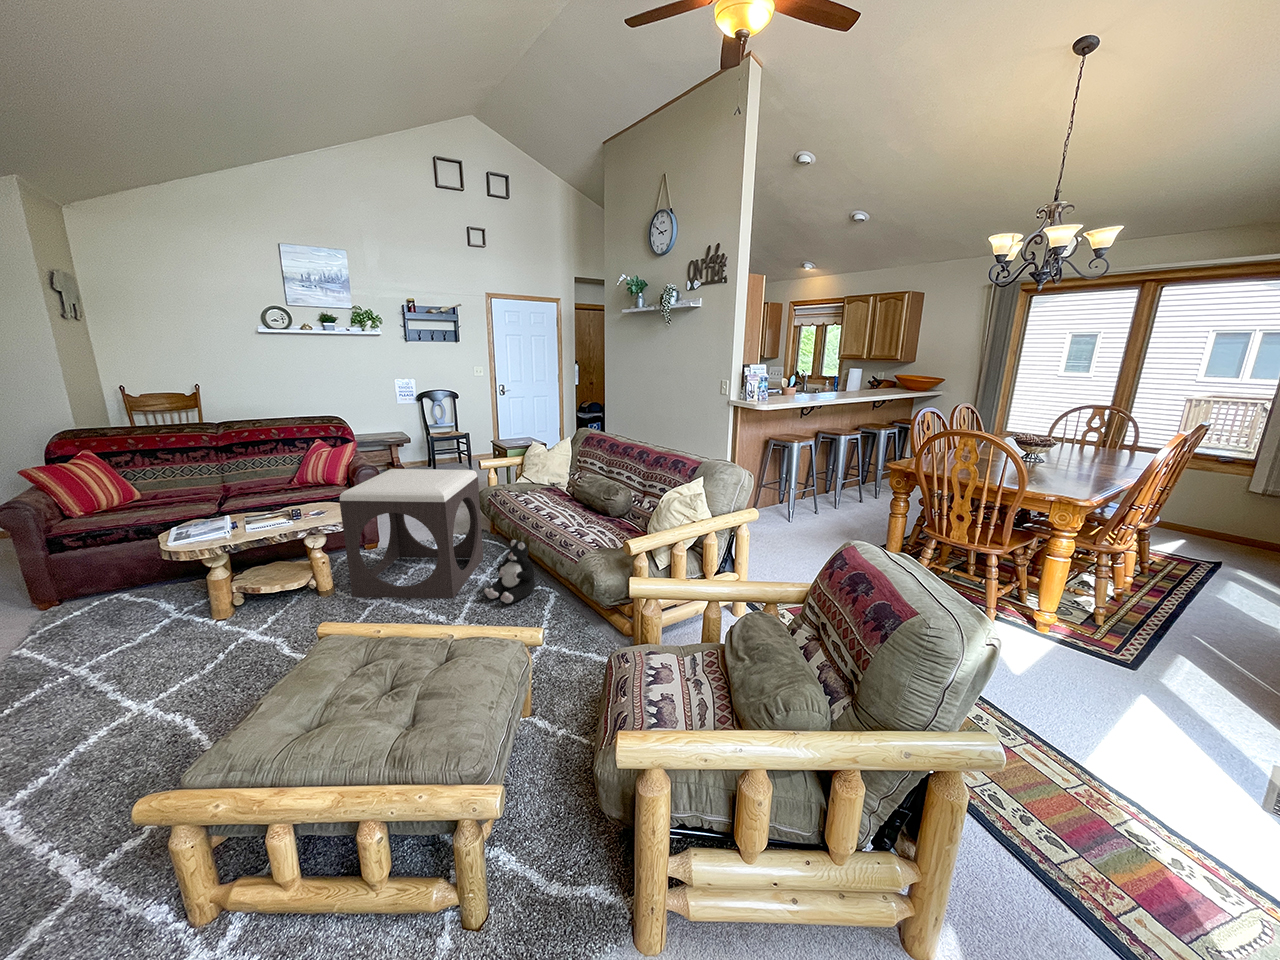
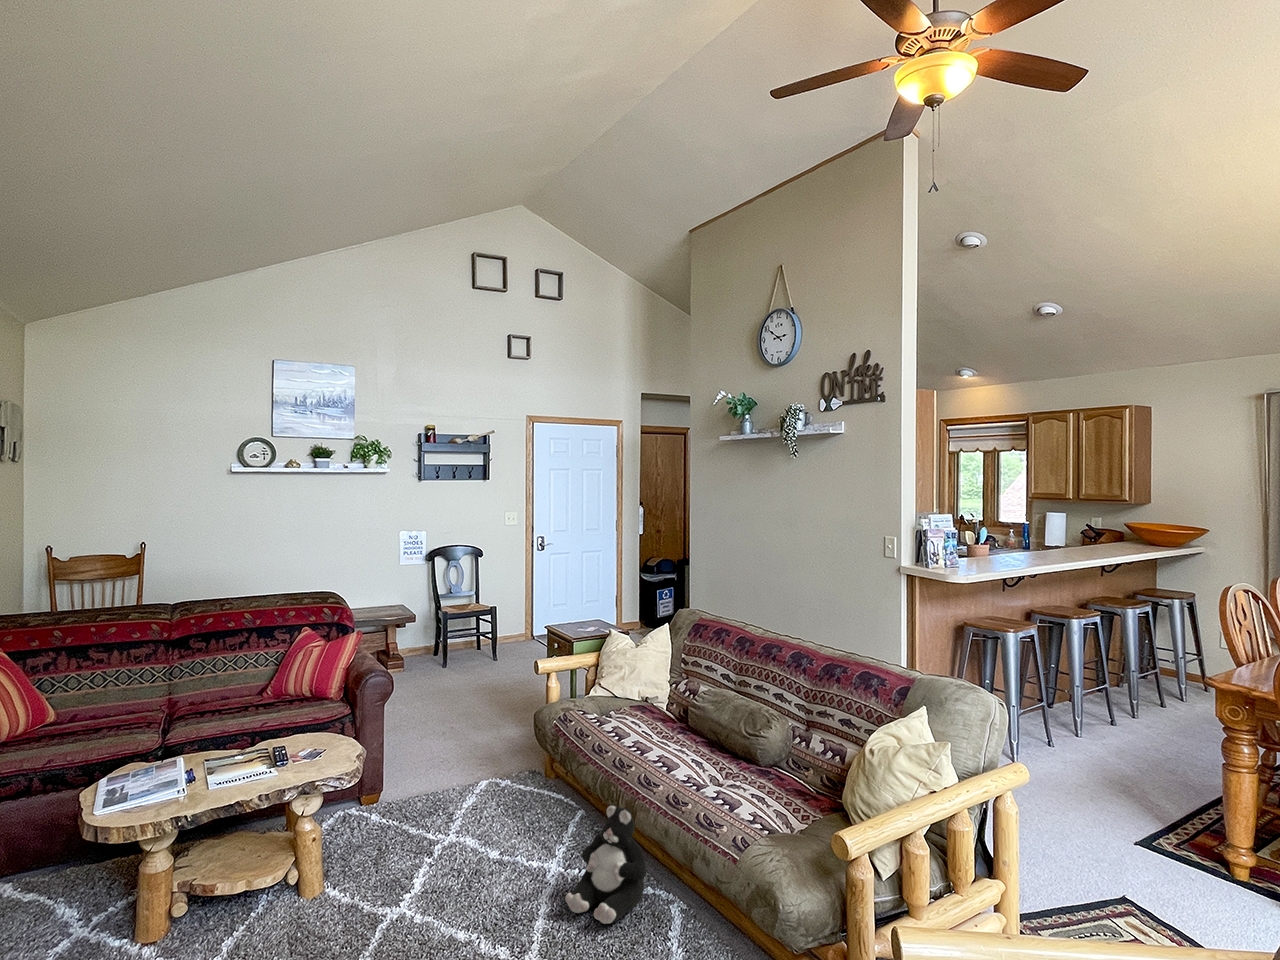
footstool: present [339,469,483,598] -> none [351,679,546,909]

